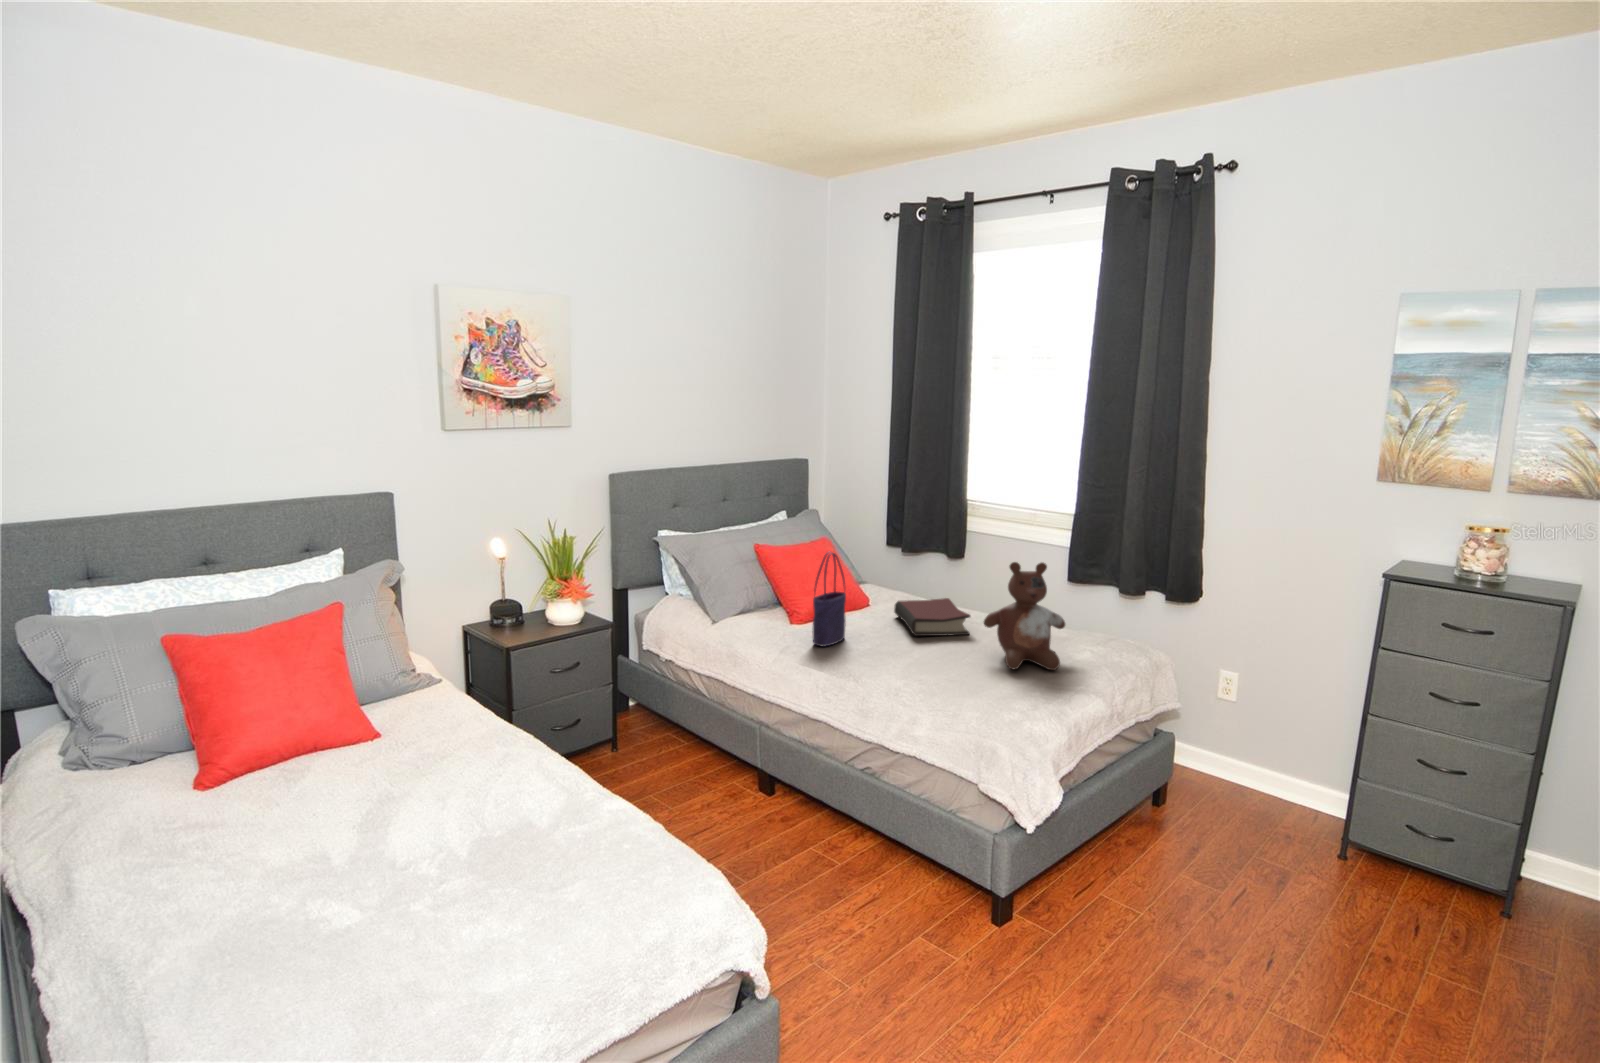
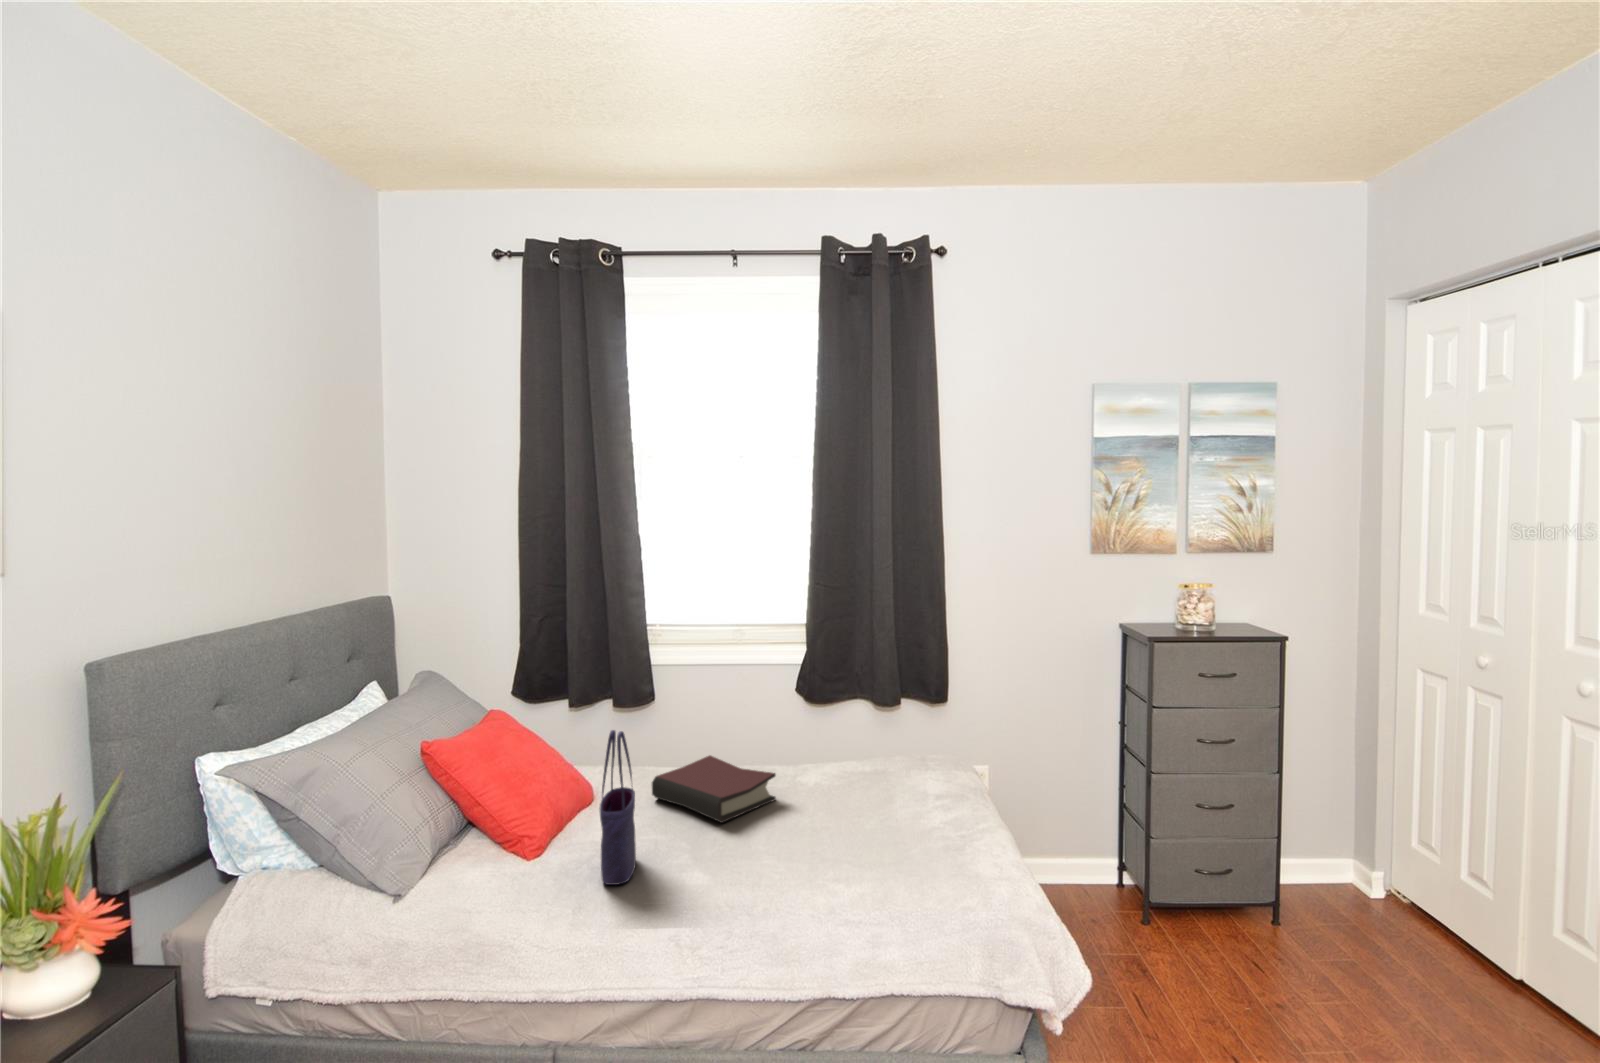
stuffed bear: present [984,562,1065,670] -> none [833,687,937,835]

